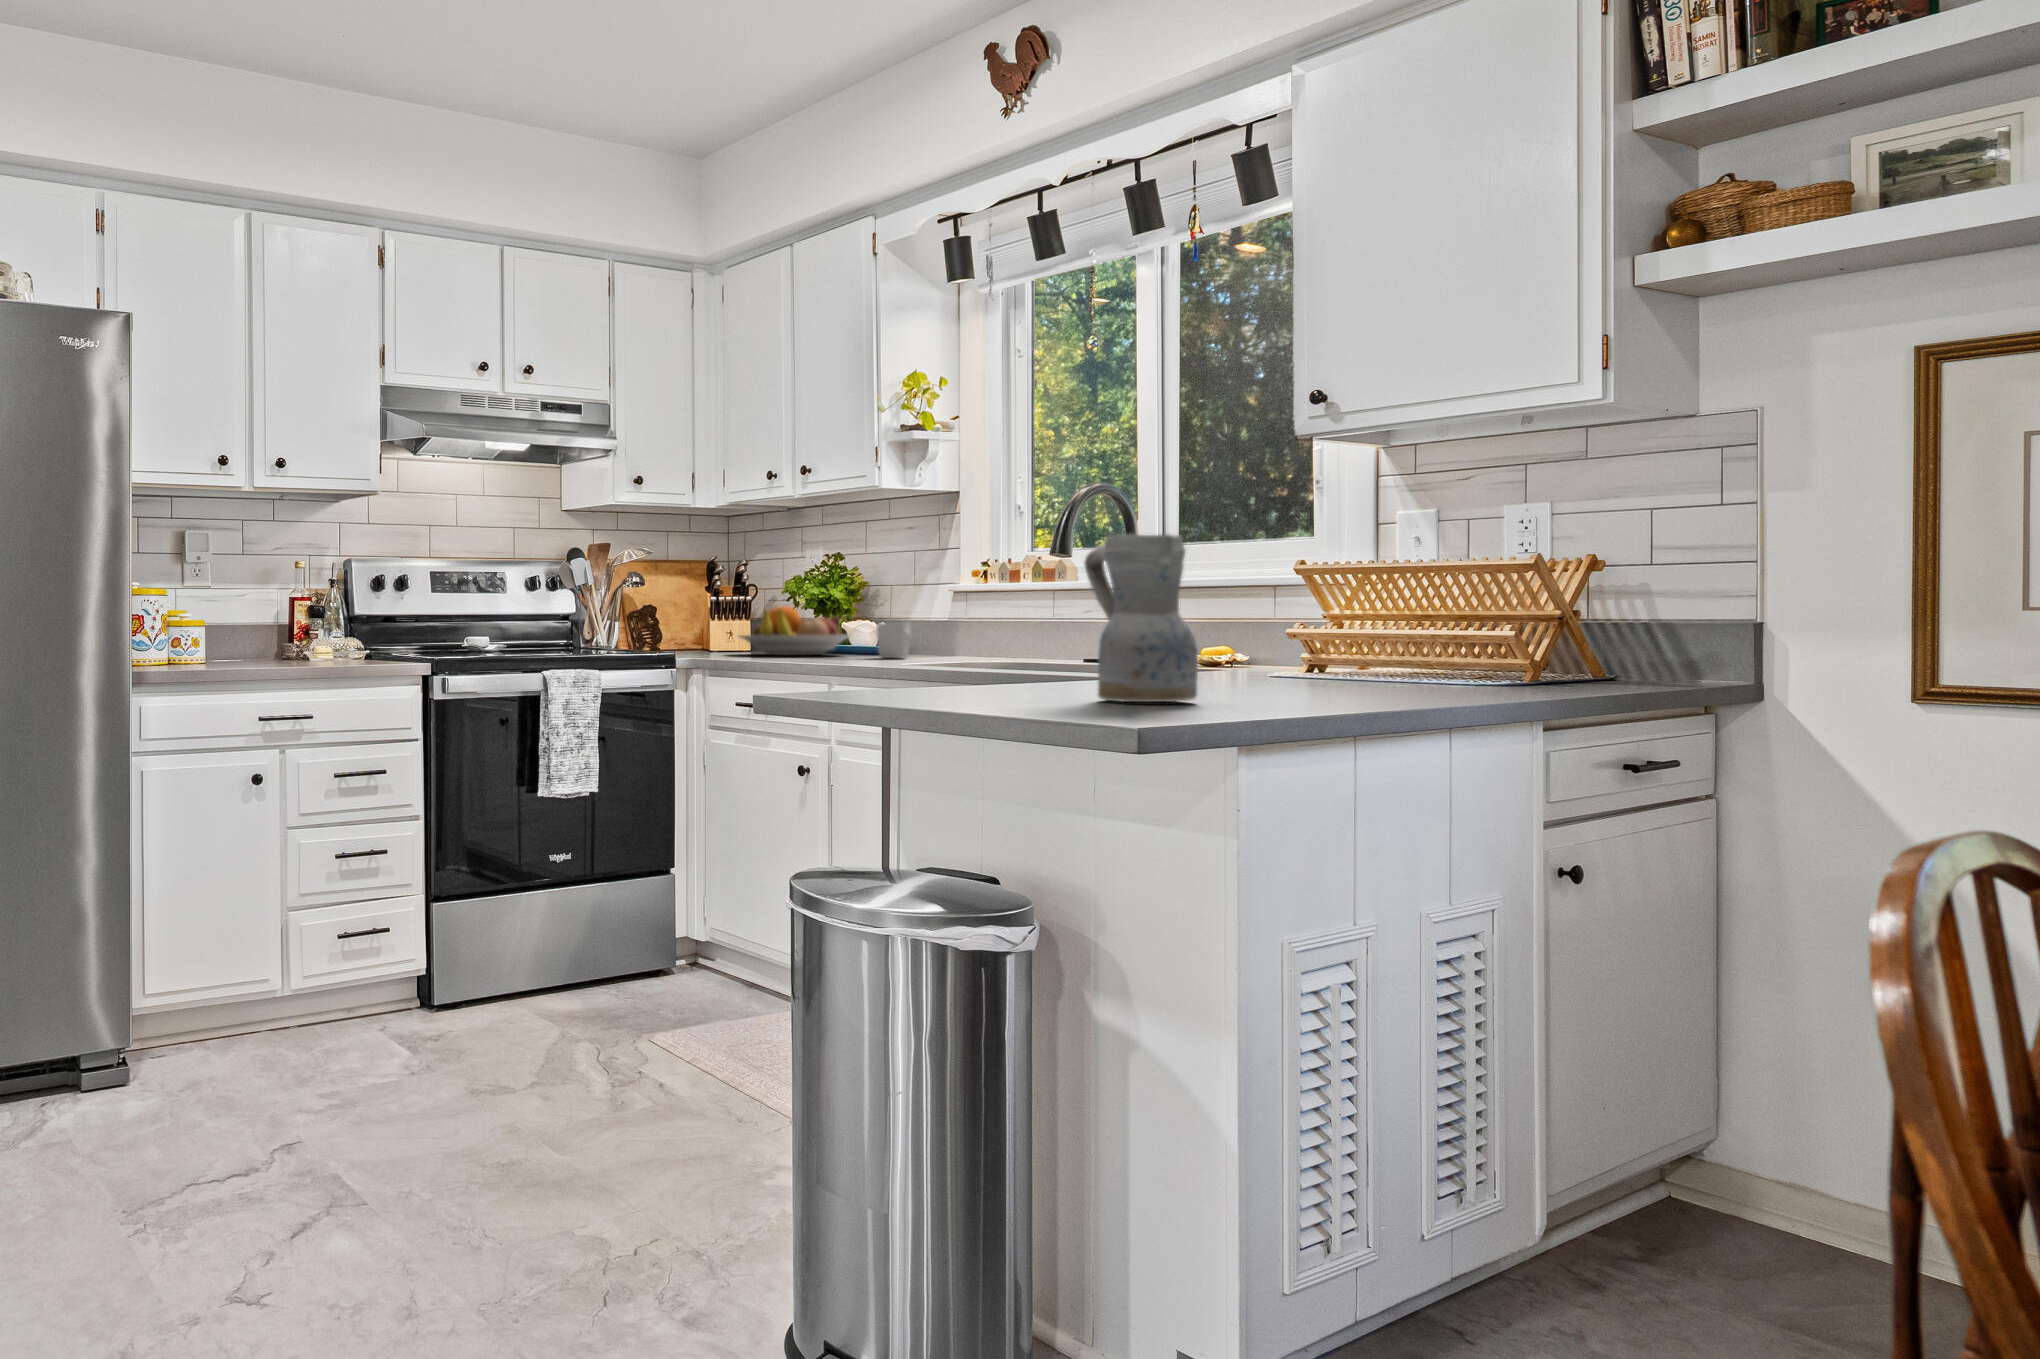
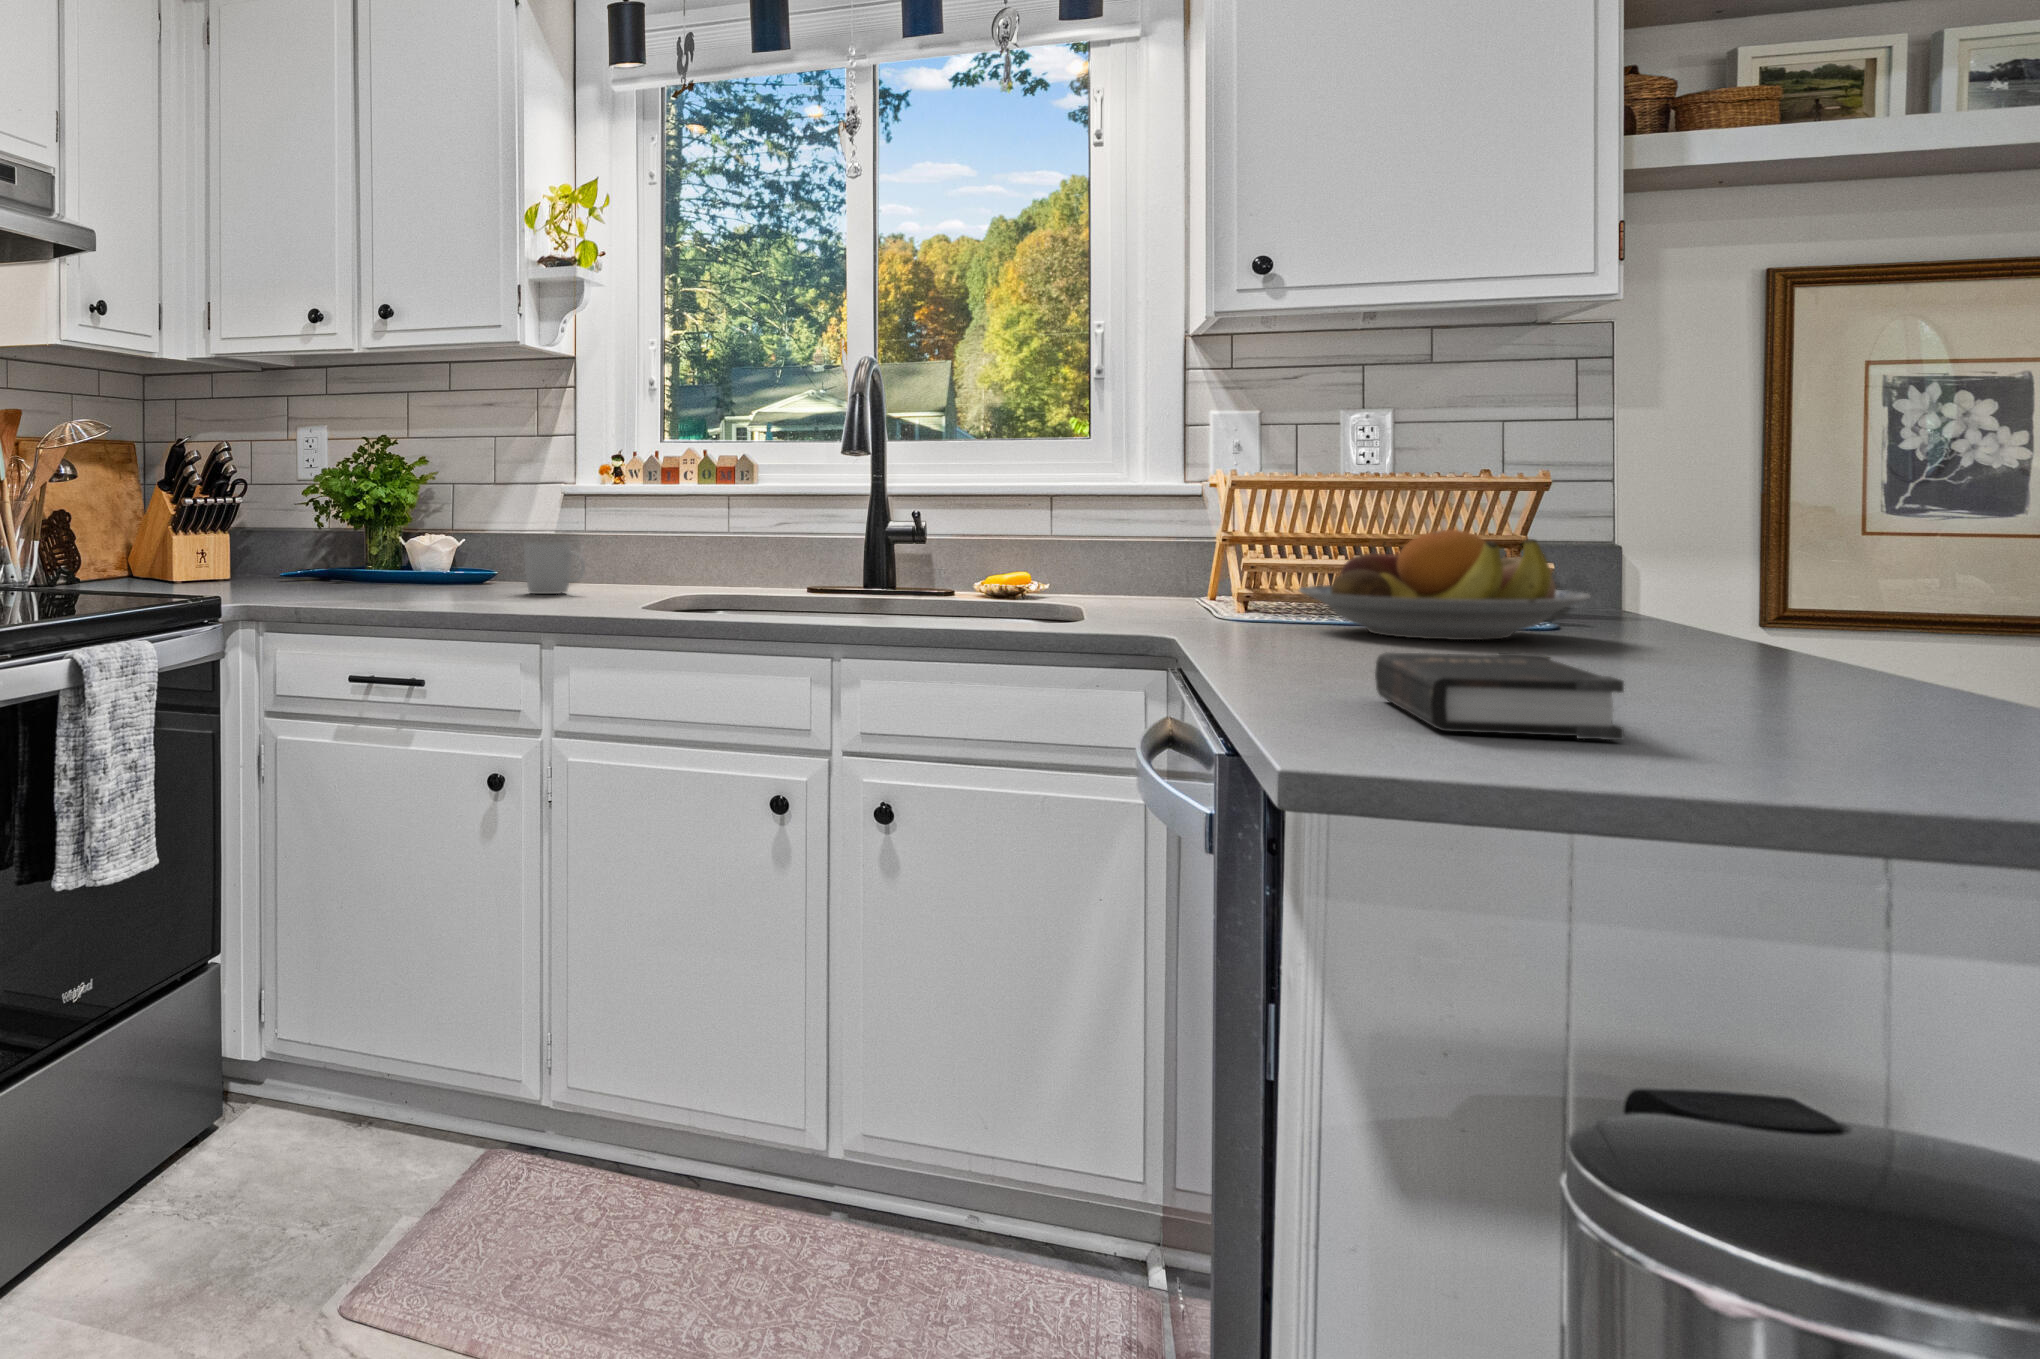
ceramic pitcher: present [1085,534,1198,702] -> none [1662,440,1912,721]
fruit bowl: present [739,606,850,655] -> present [1299,530,1590,640]
hardback book: none [865,664,1019,698] -> present [1375,653,1624,740]

